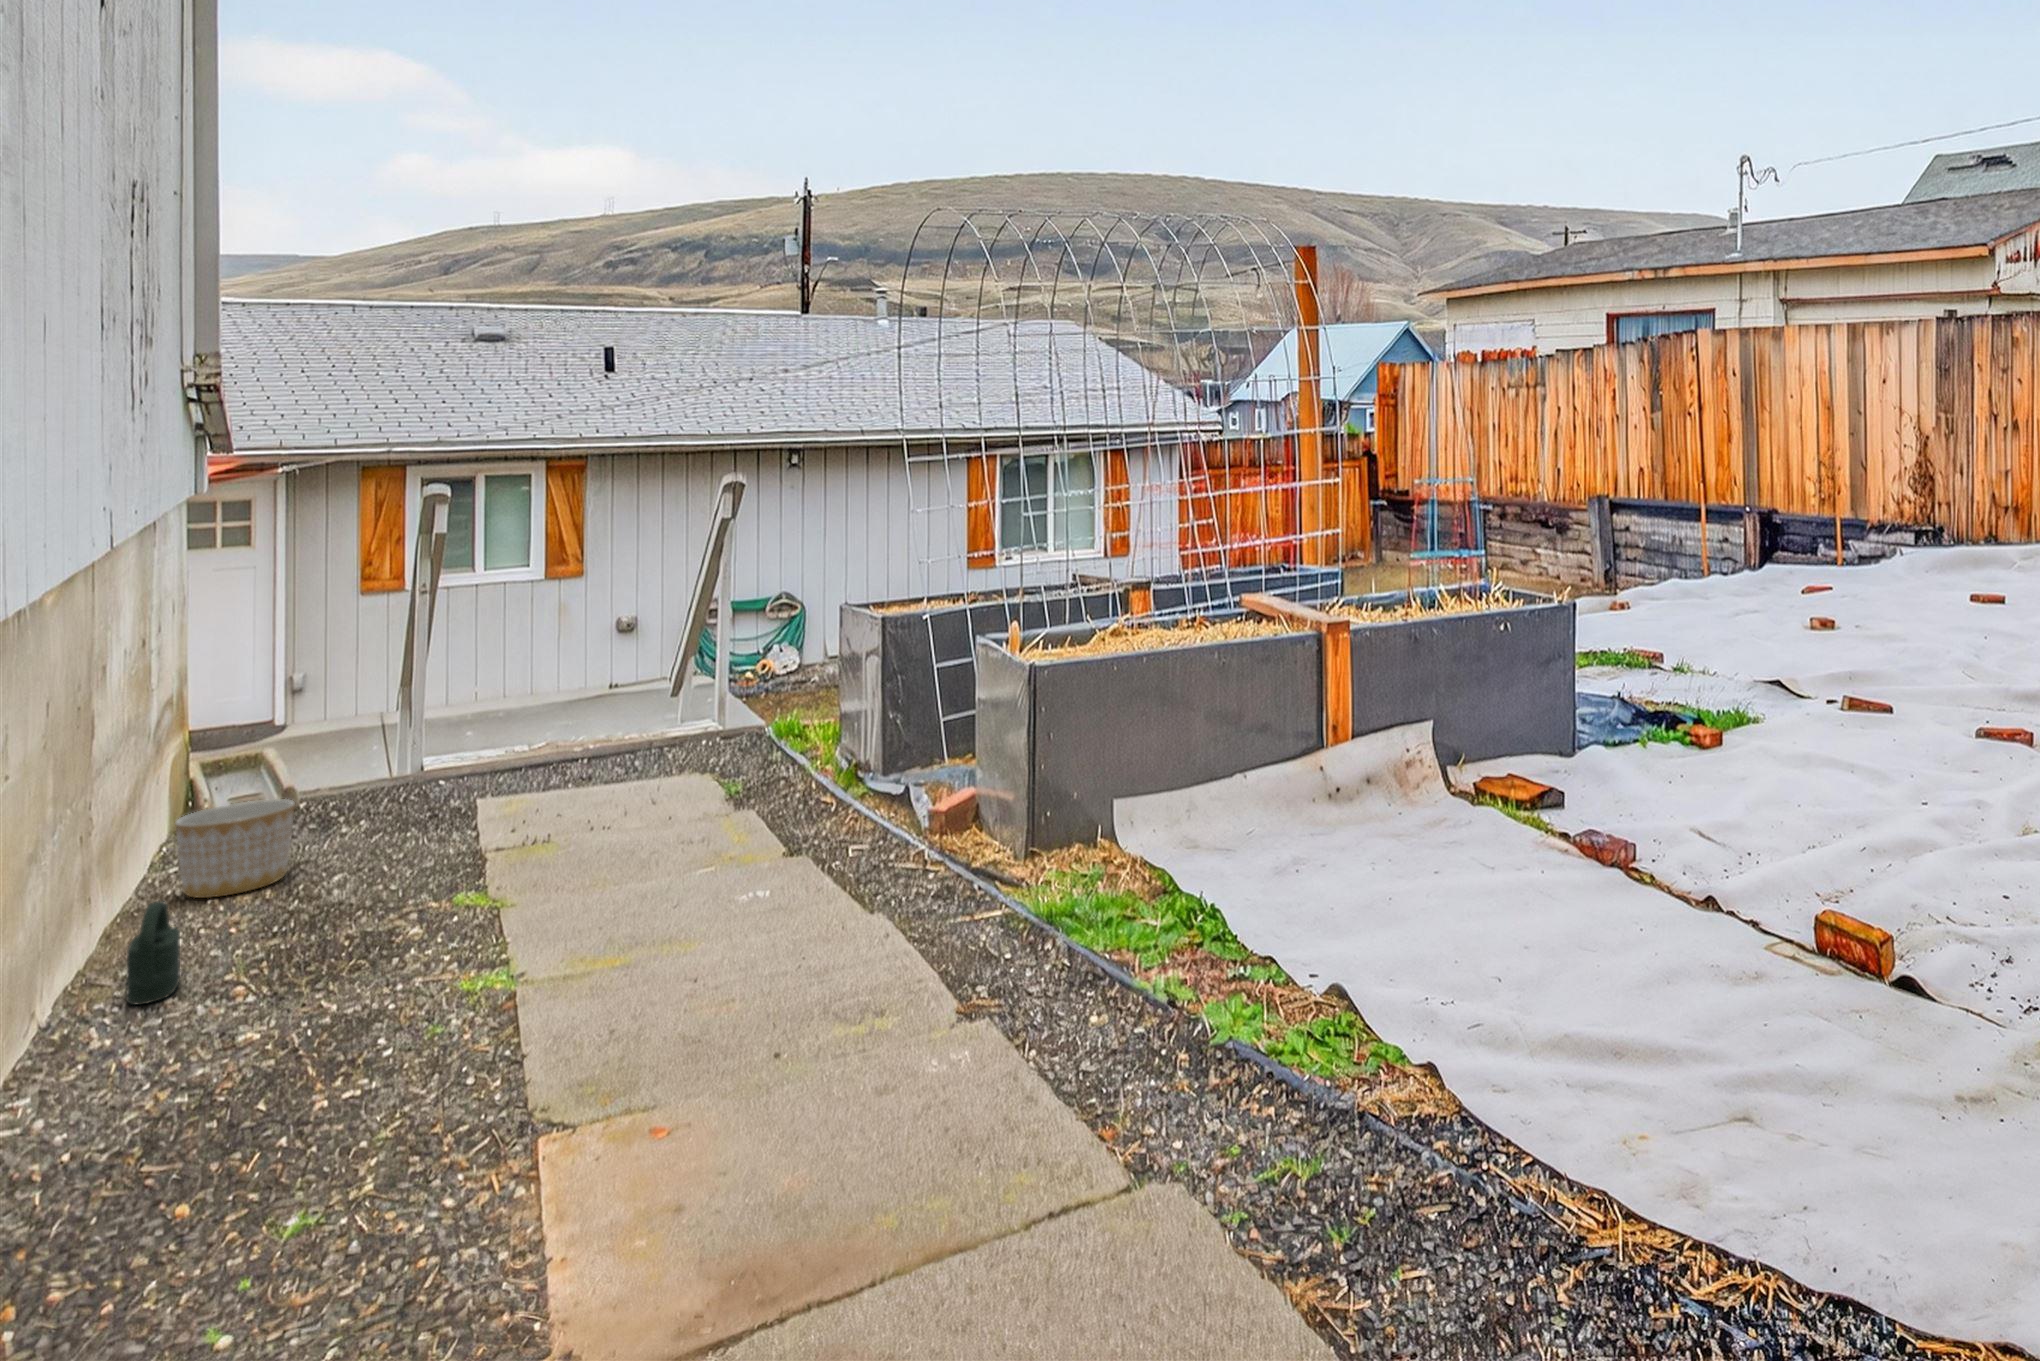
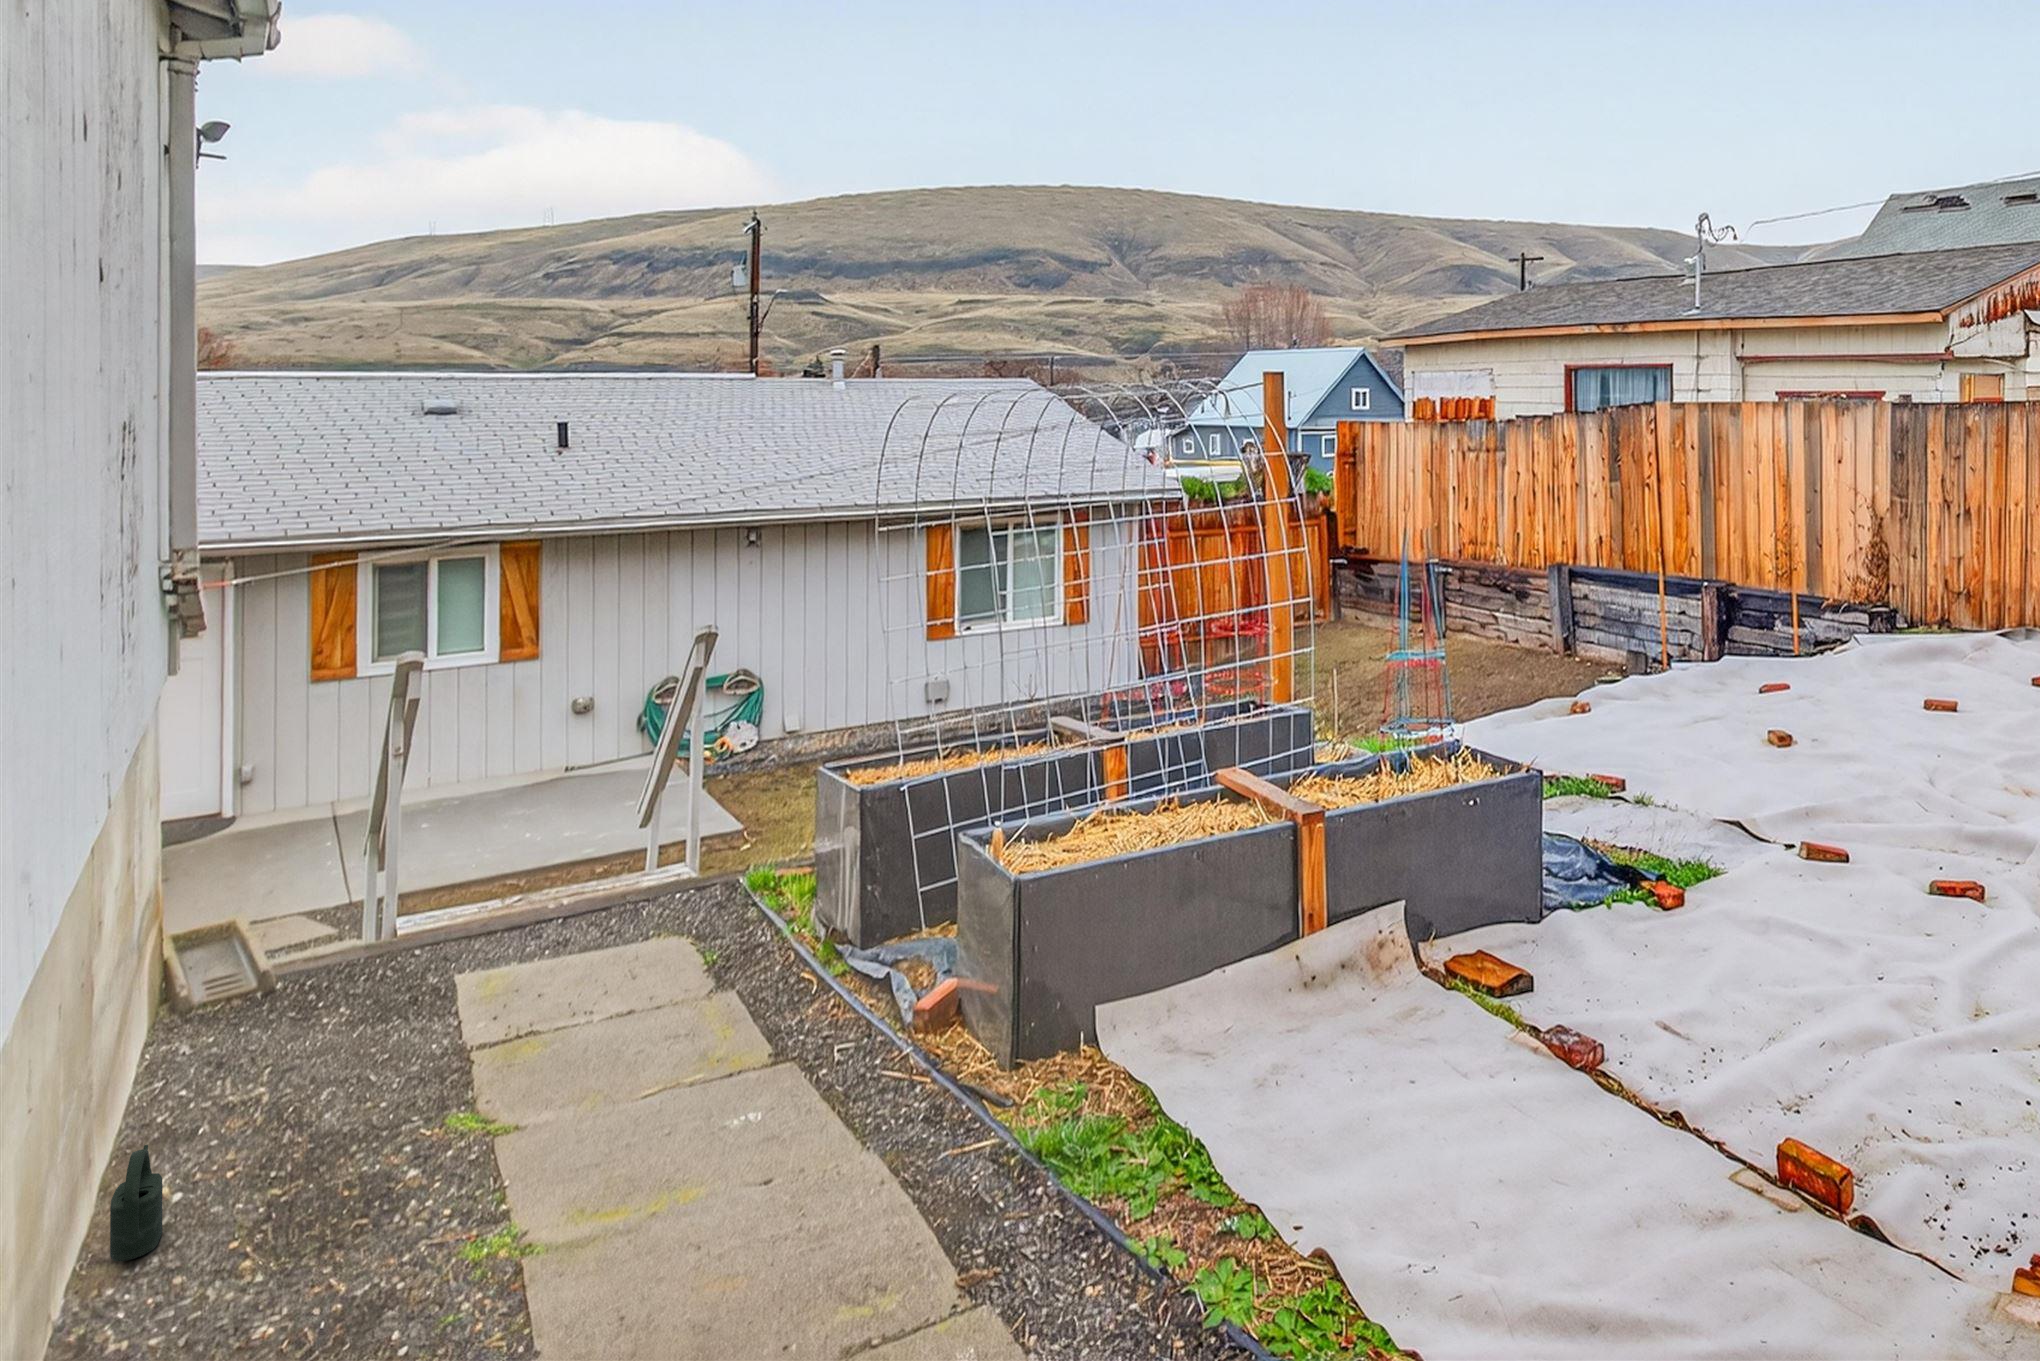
planter: present [176,799,295,898] -> none [147,1000,268,1110]

